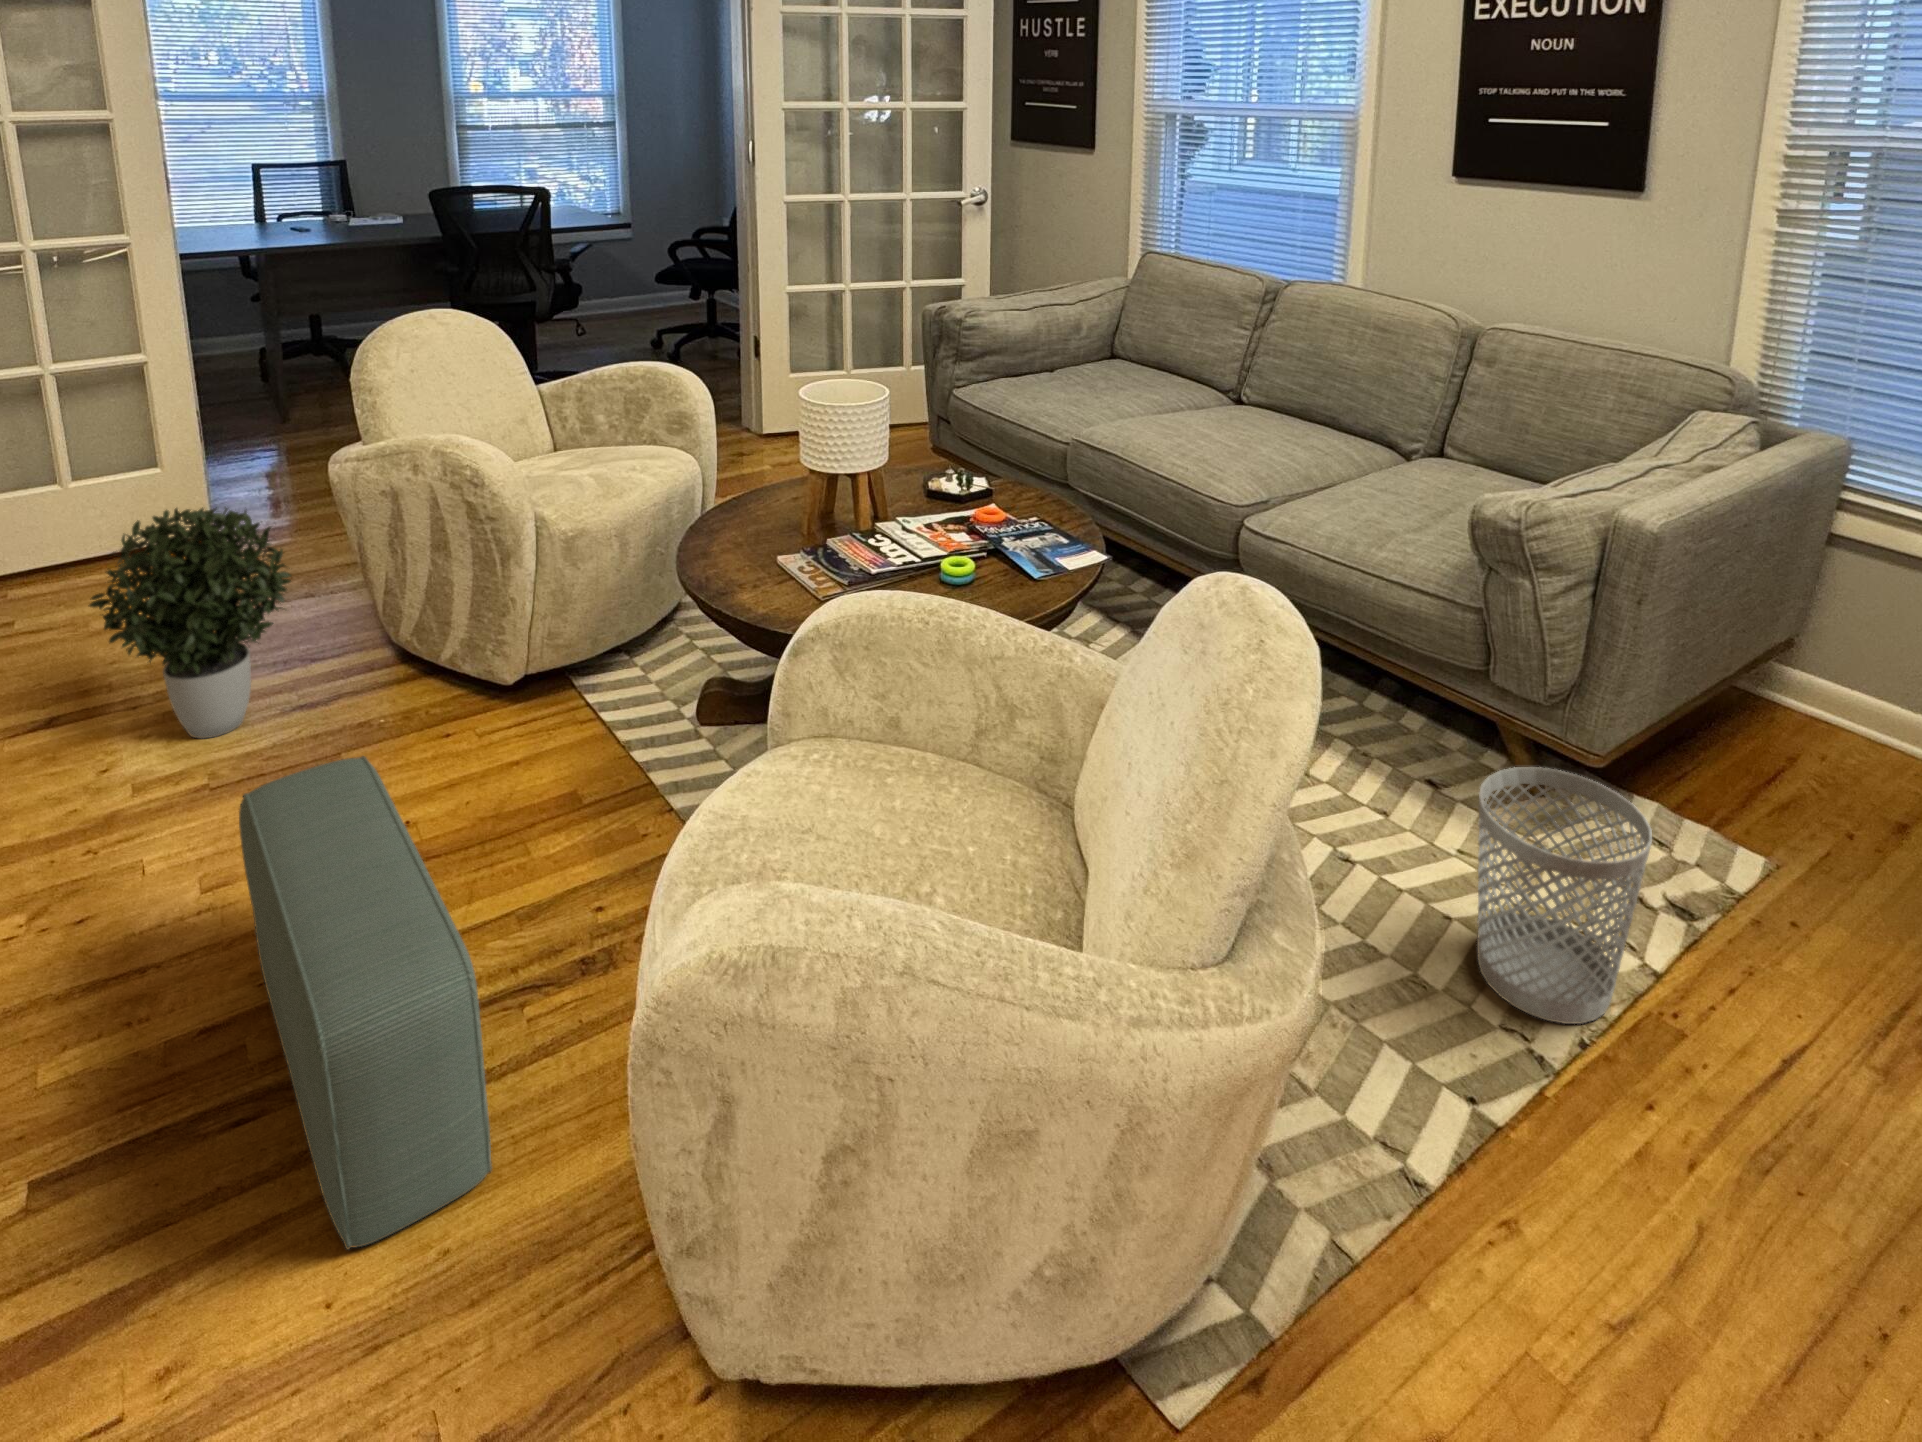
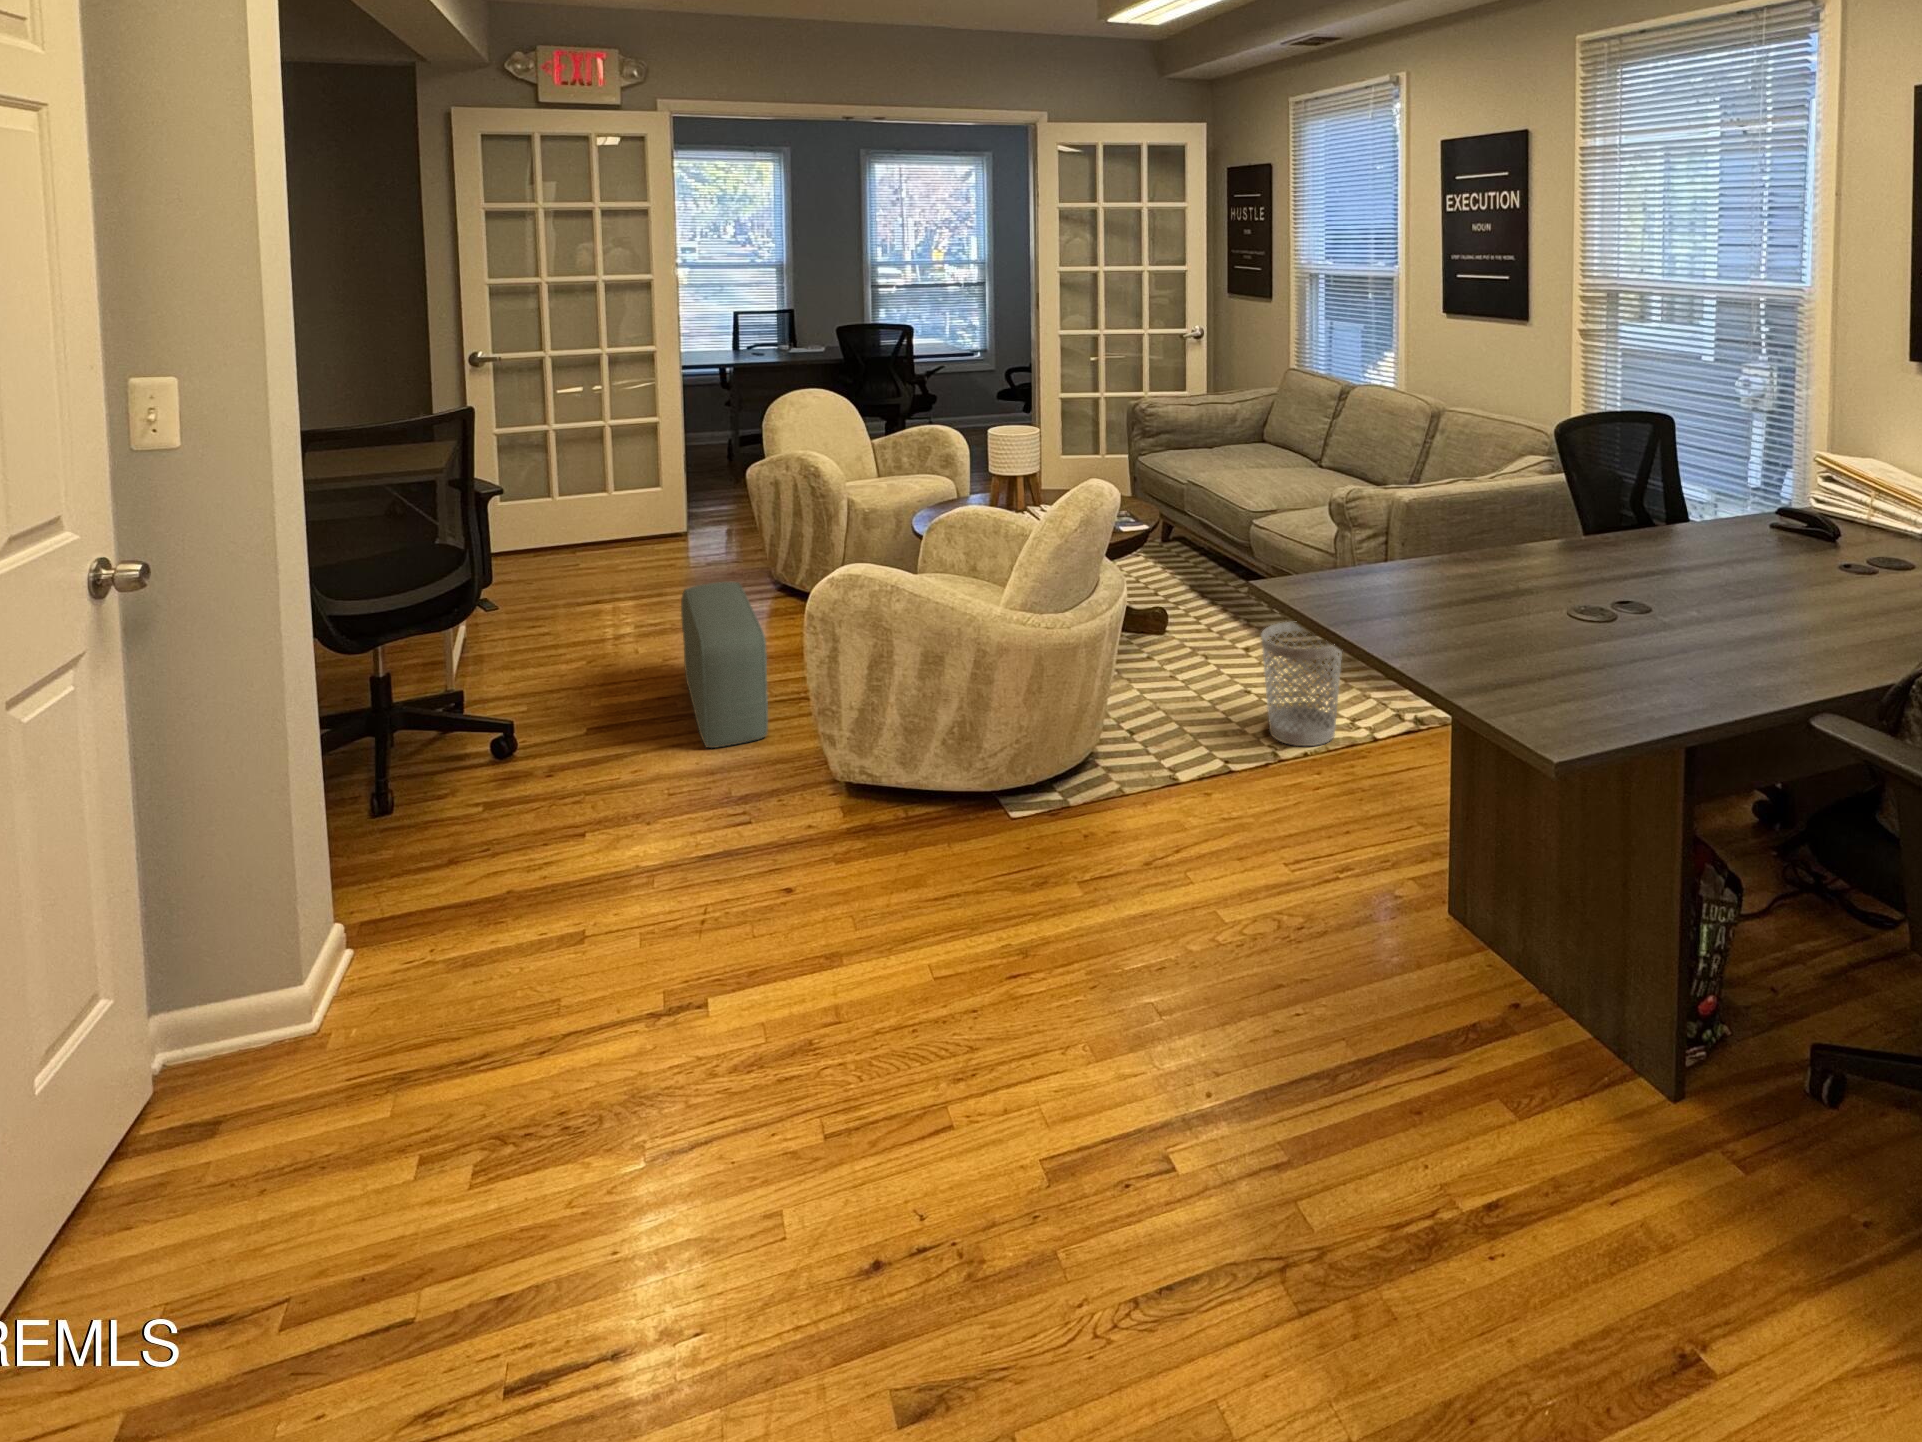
potted plant: present [89,508,291,739] -> none [622,482,720,610]

